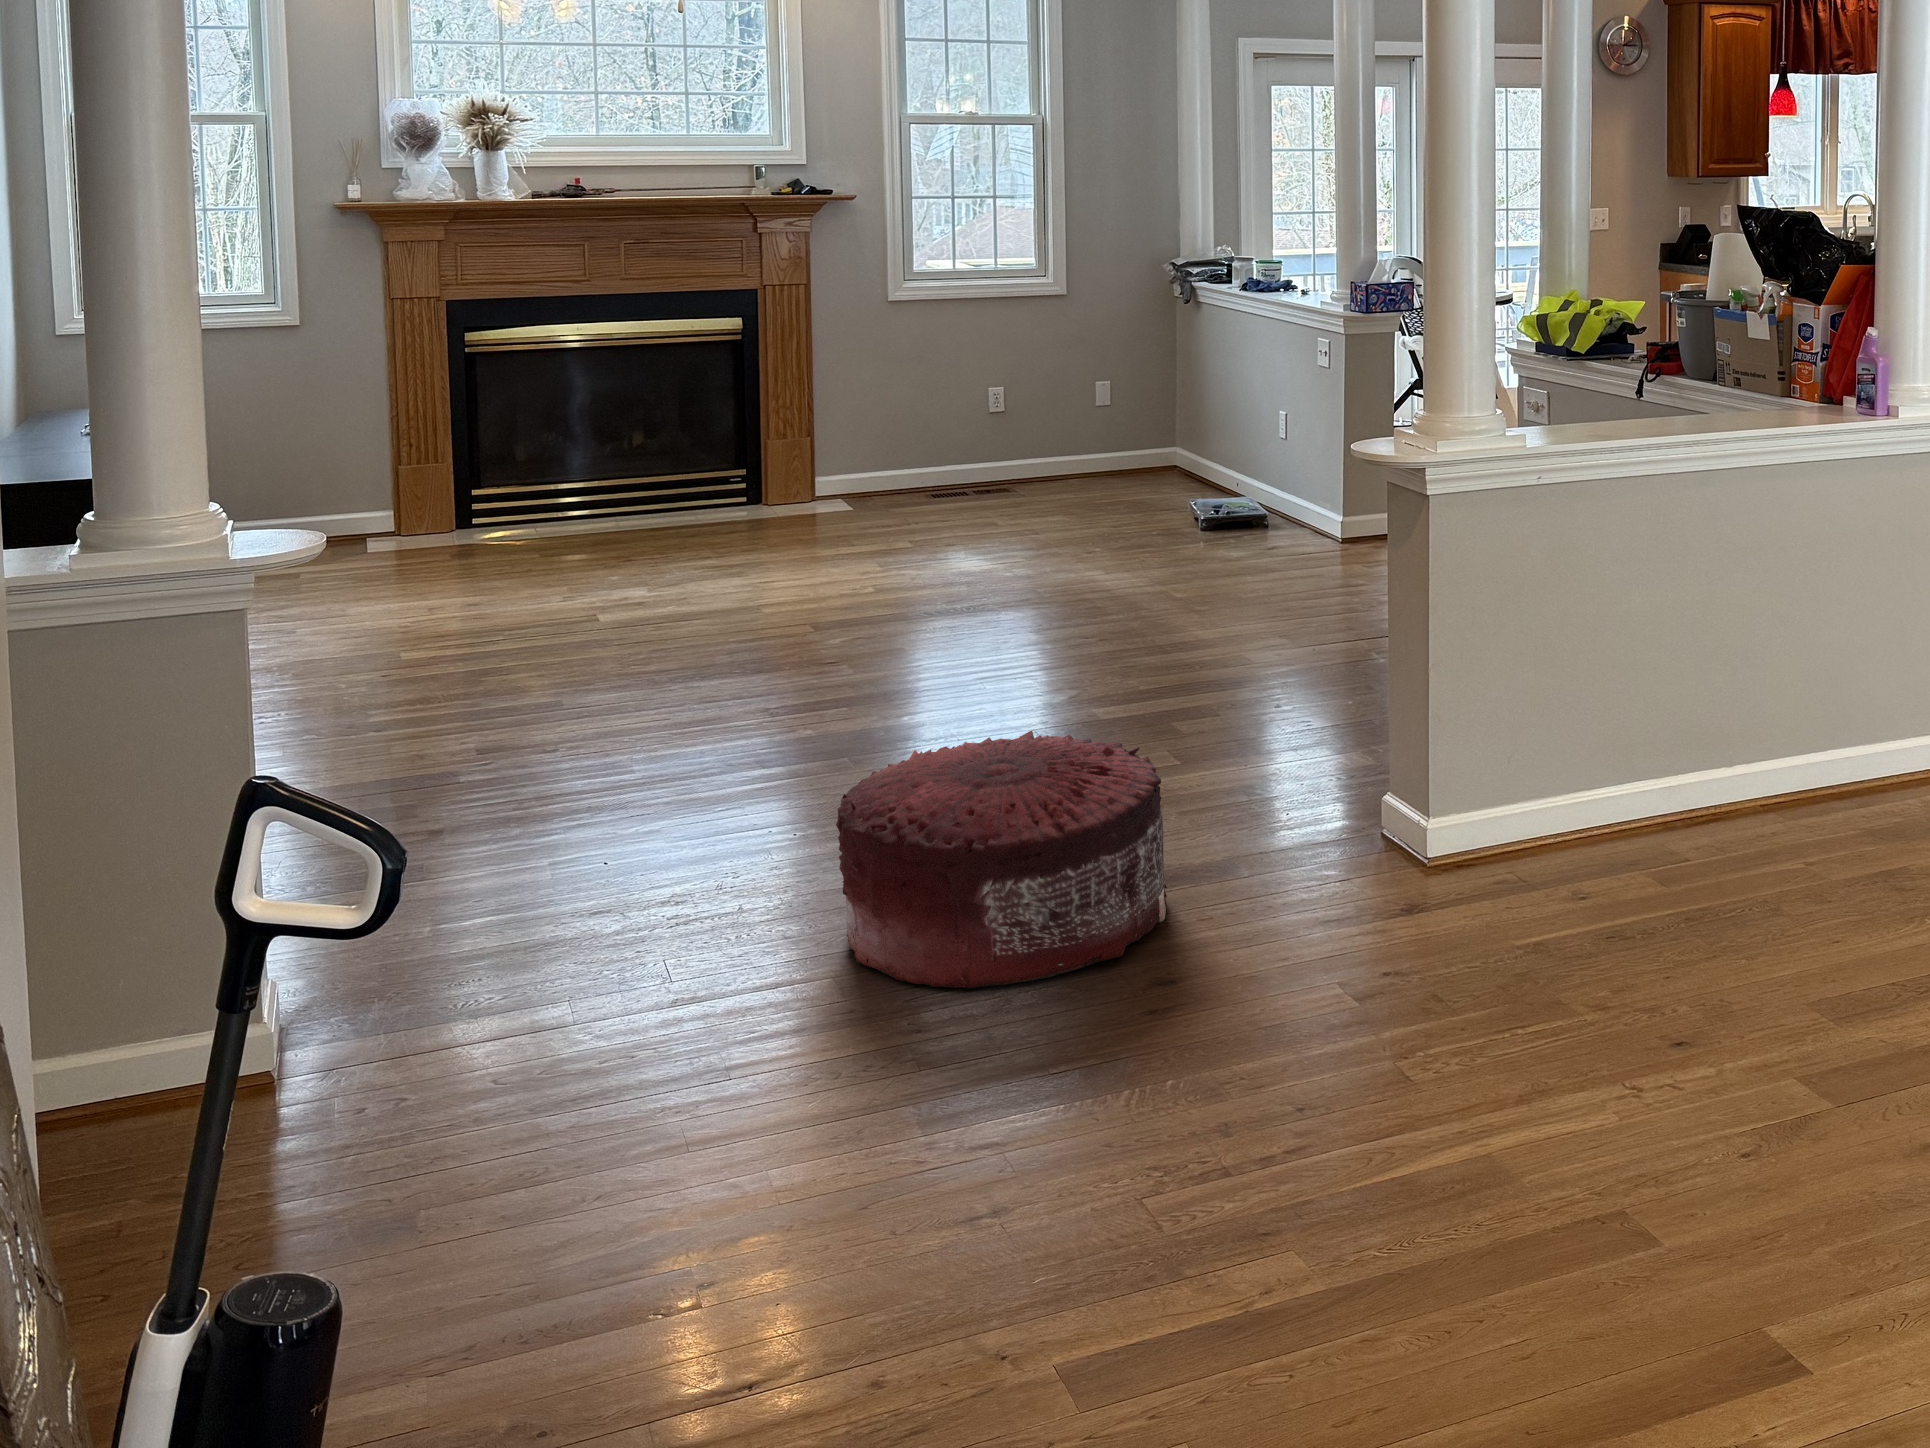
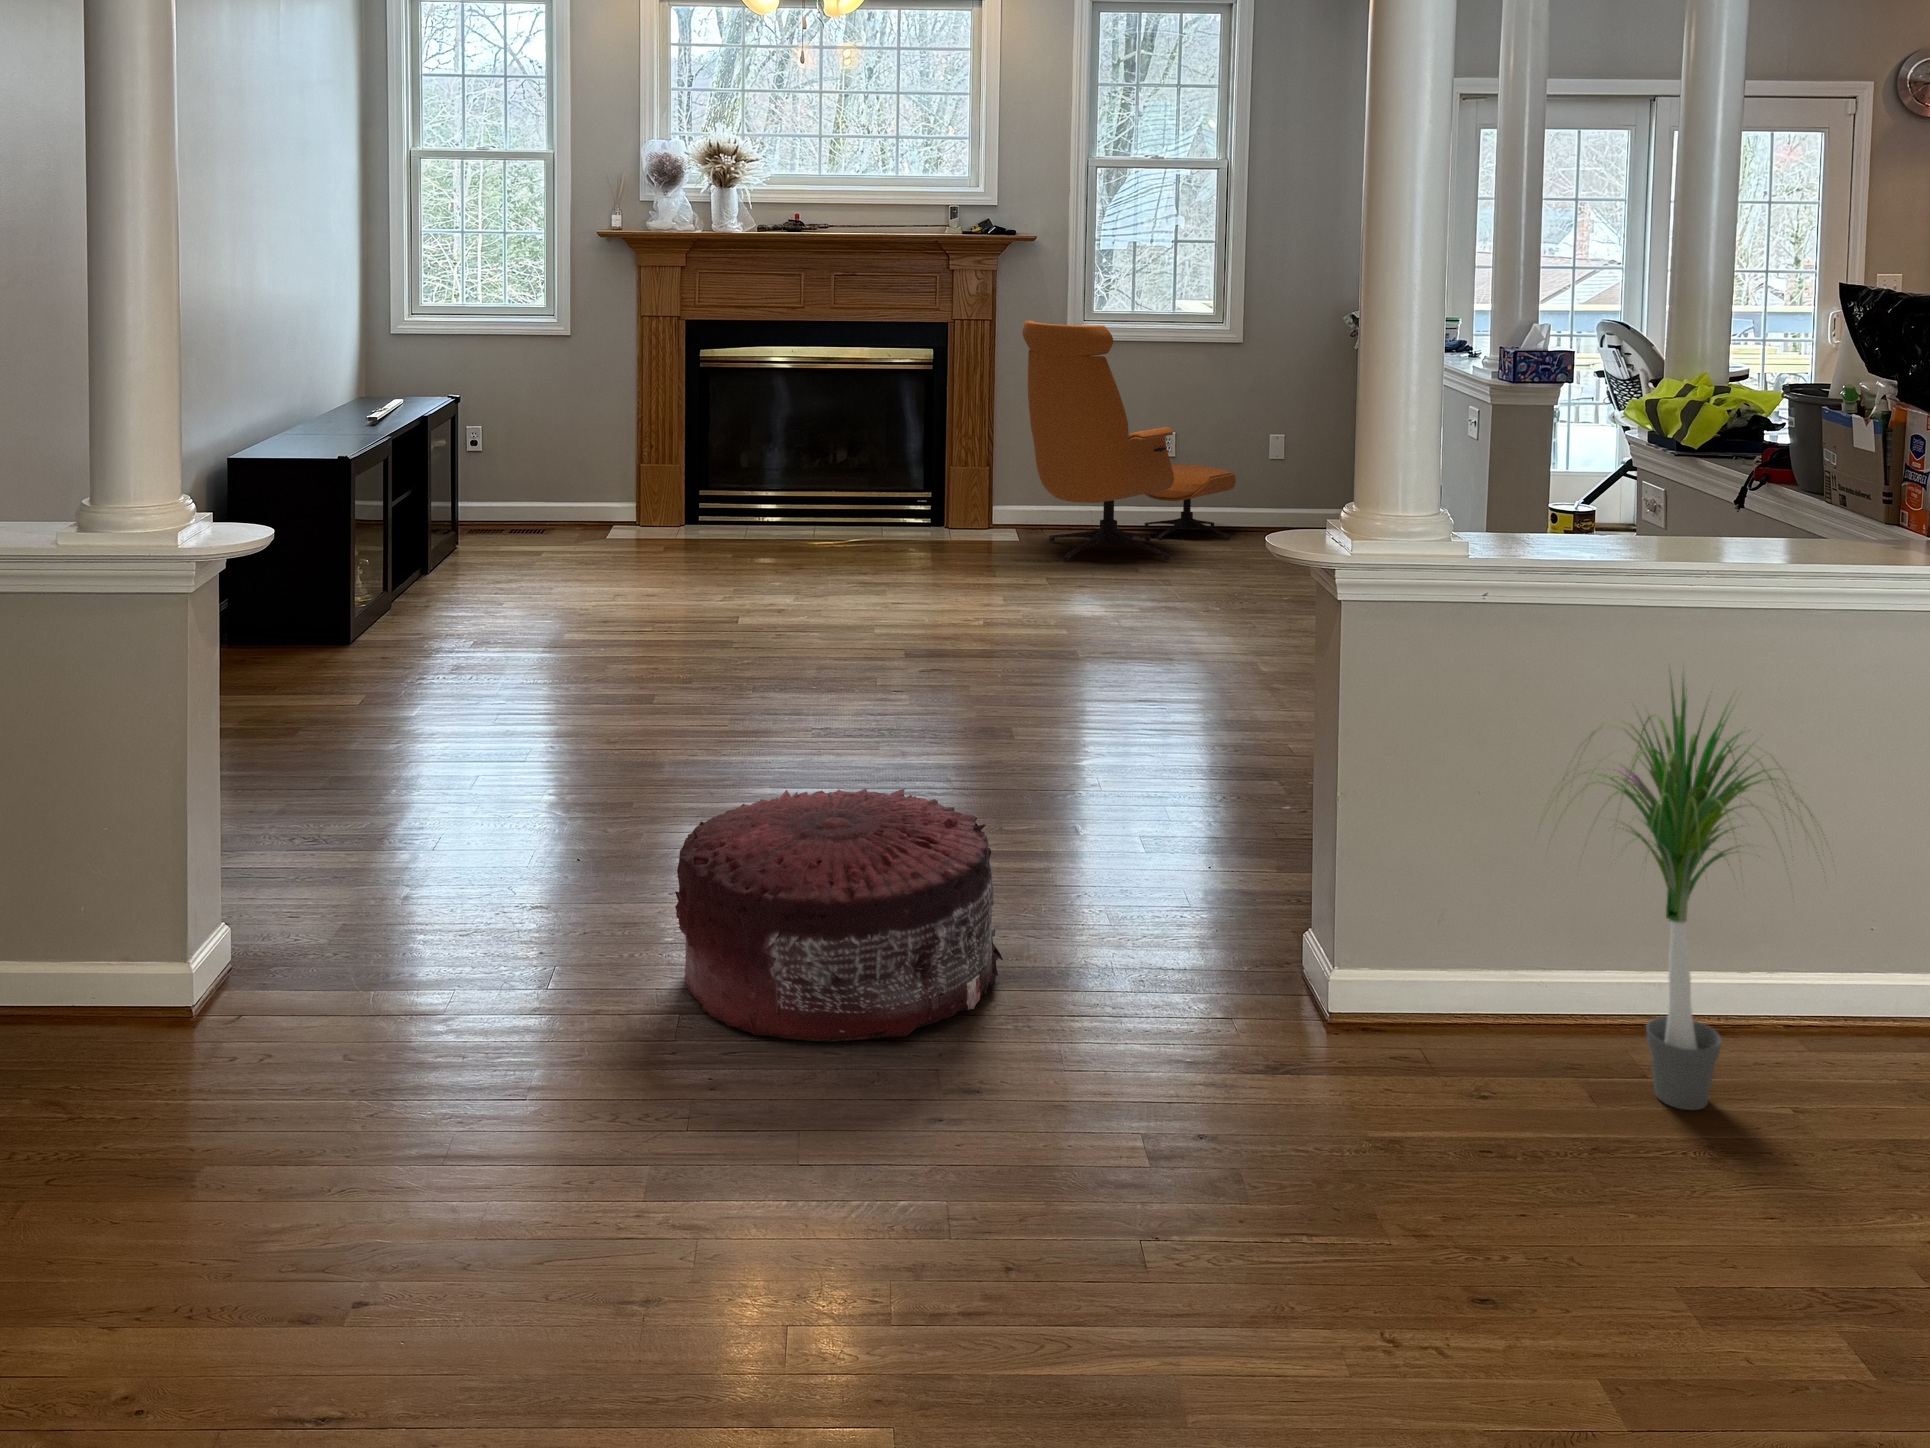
lounge chair: none [865,281,1070,523] -> present [1022,320,1236,561]
potted plant: none [1636,508,1873,873] -> present [1557,684,1819,1110]

